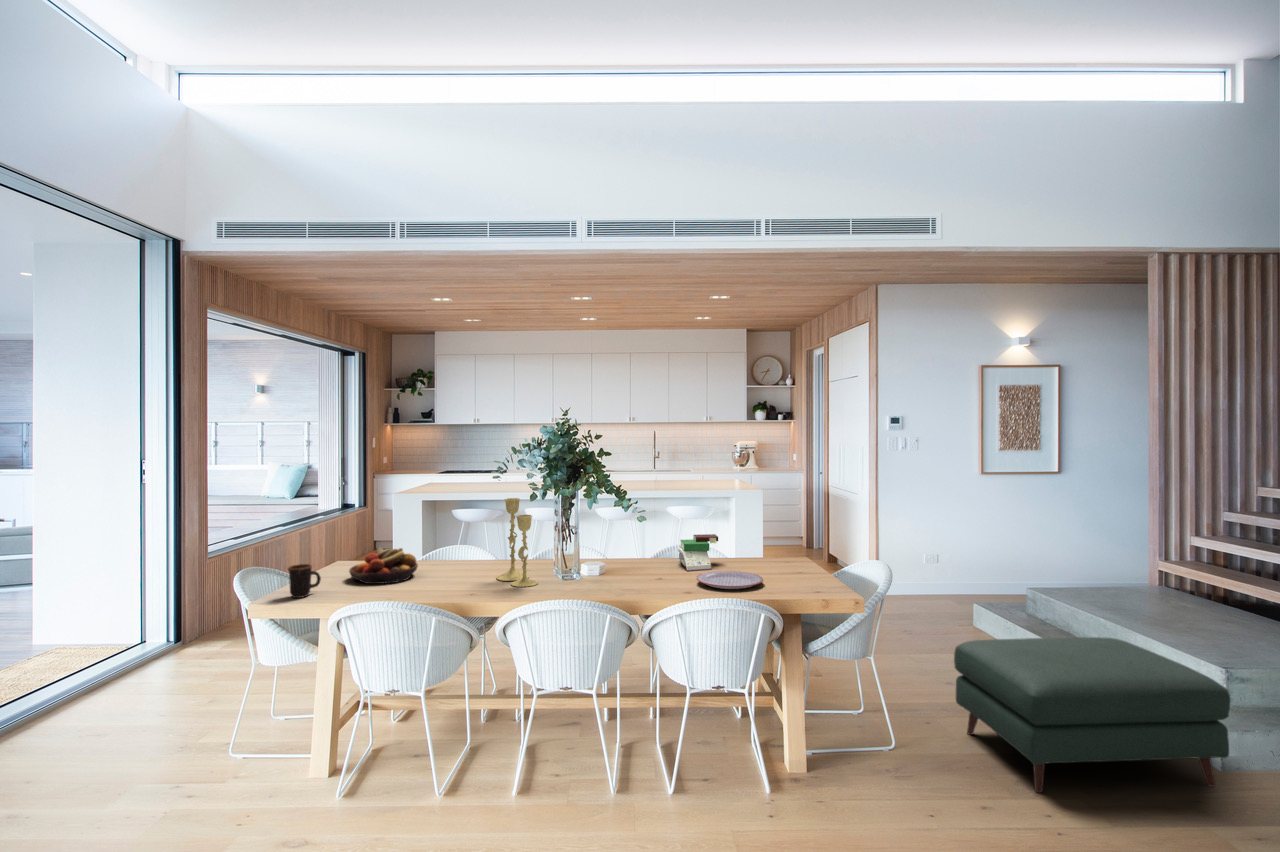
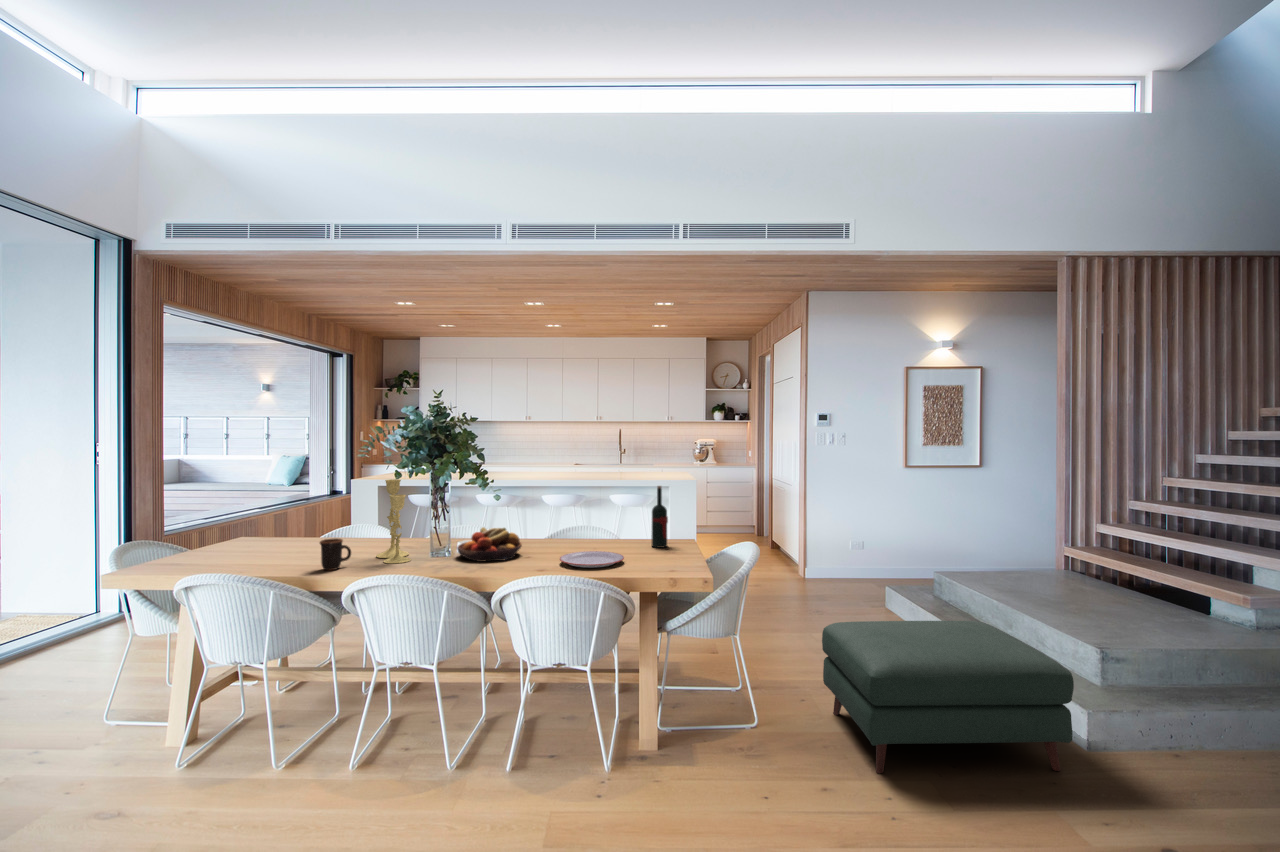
wine bottle: none [772,502,790,566] -> present [652,486,668,548]
book: present [678,534,718,571] -> none [562,517,601,551]
fruit bowl: present [349,548,418,584] -> present [457,527,522,562]
mug: present [288,564,321,598] -> present [320,538,351,570]

